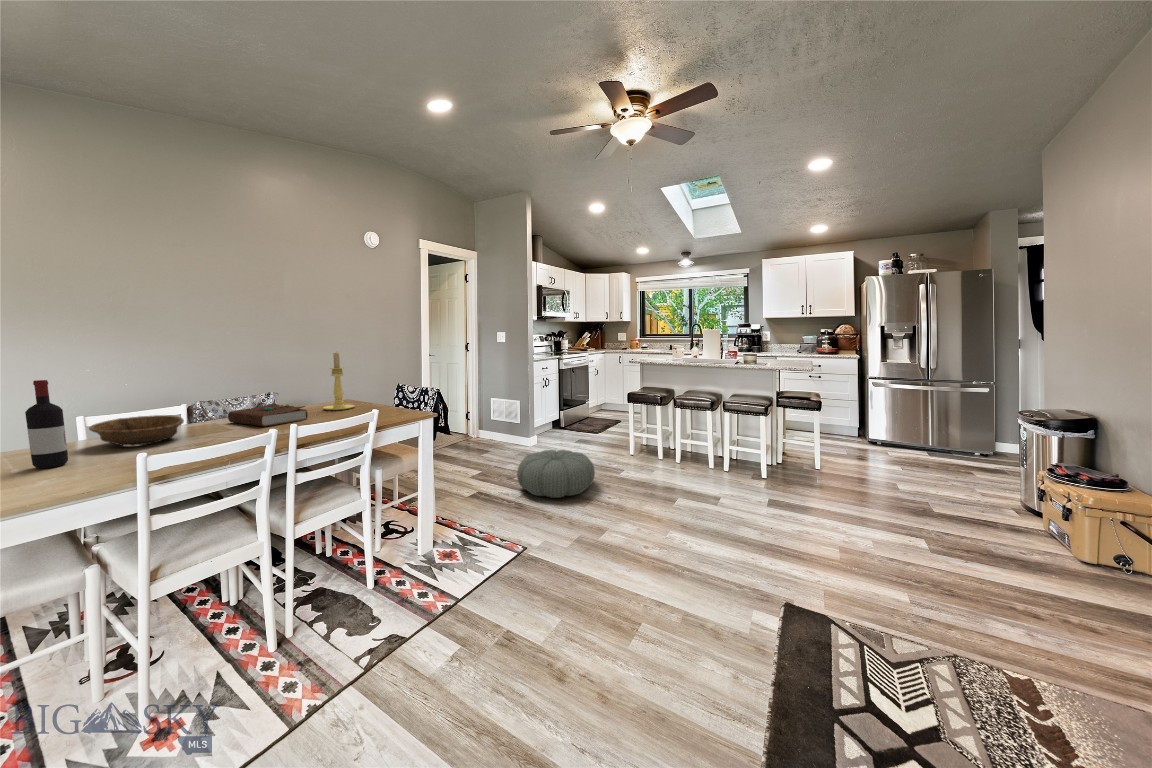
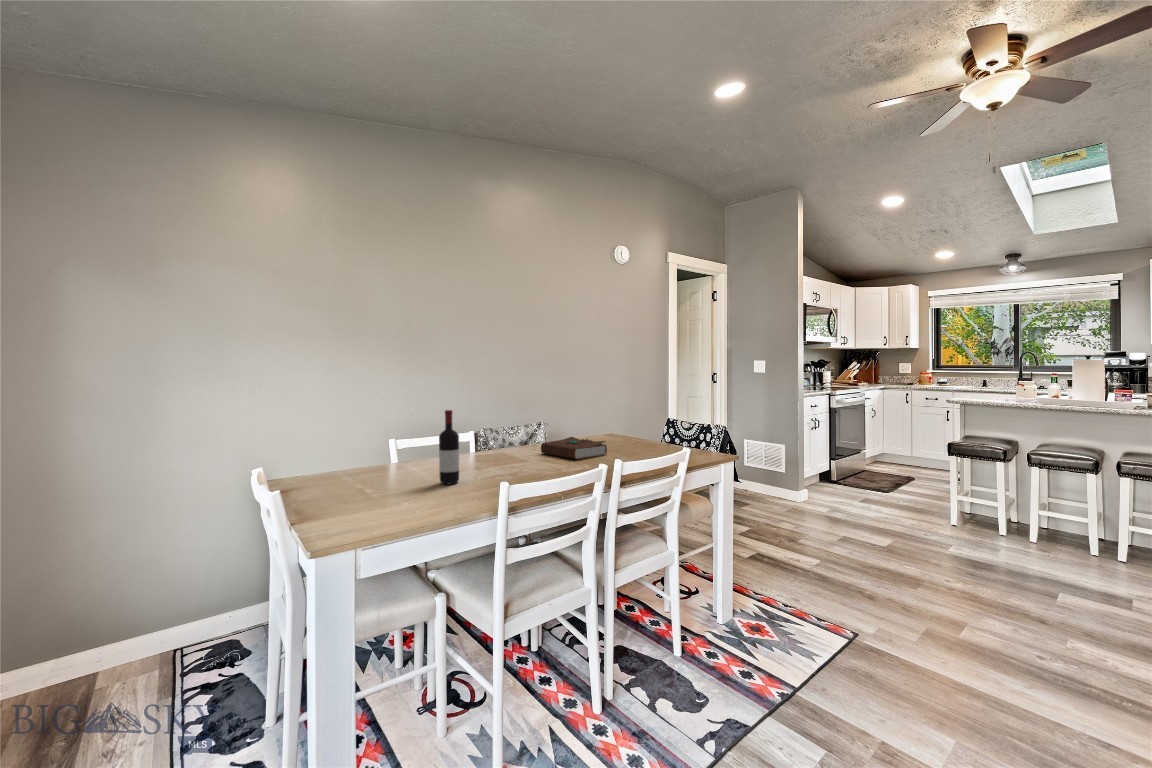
candle holder: present [323,352,354,410] -> none [610,386,639,447]
decorative bowl: present [89,415,184,446] -> none [461,443,521,470]
pouf: present [517,450,595,498] -> none [810,511,927,577]

